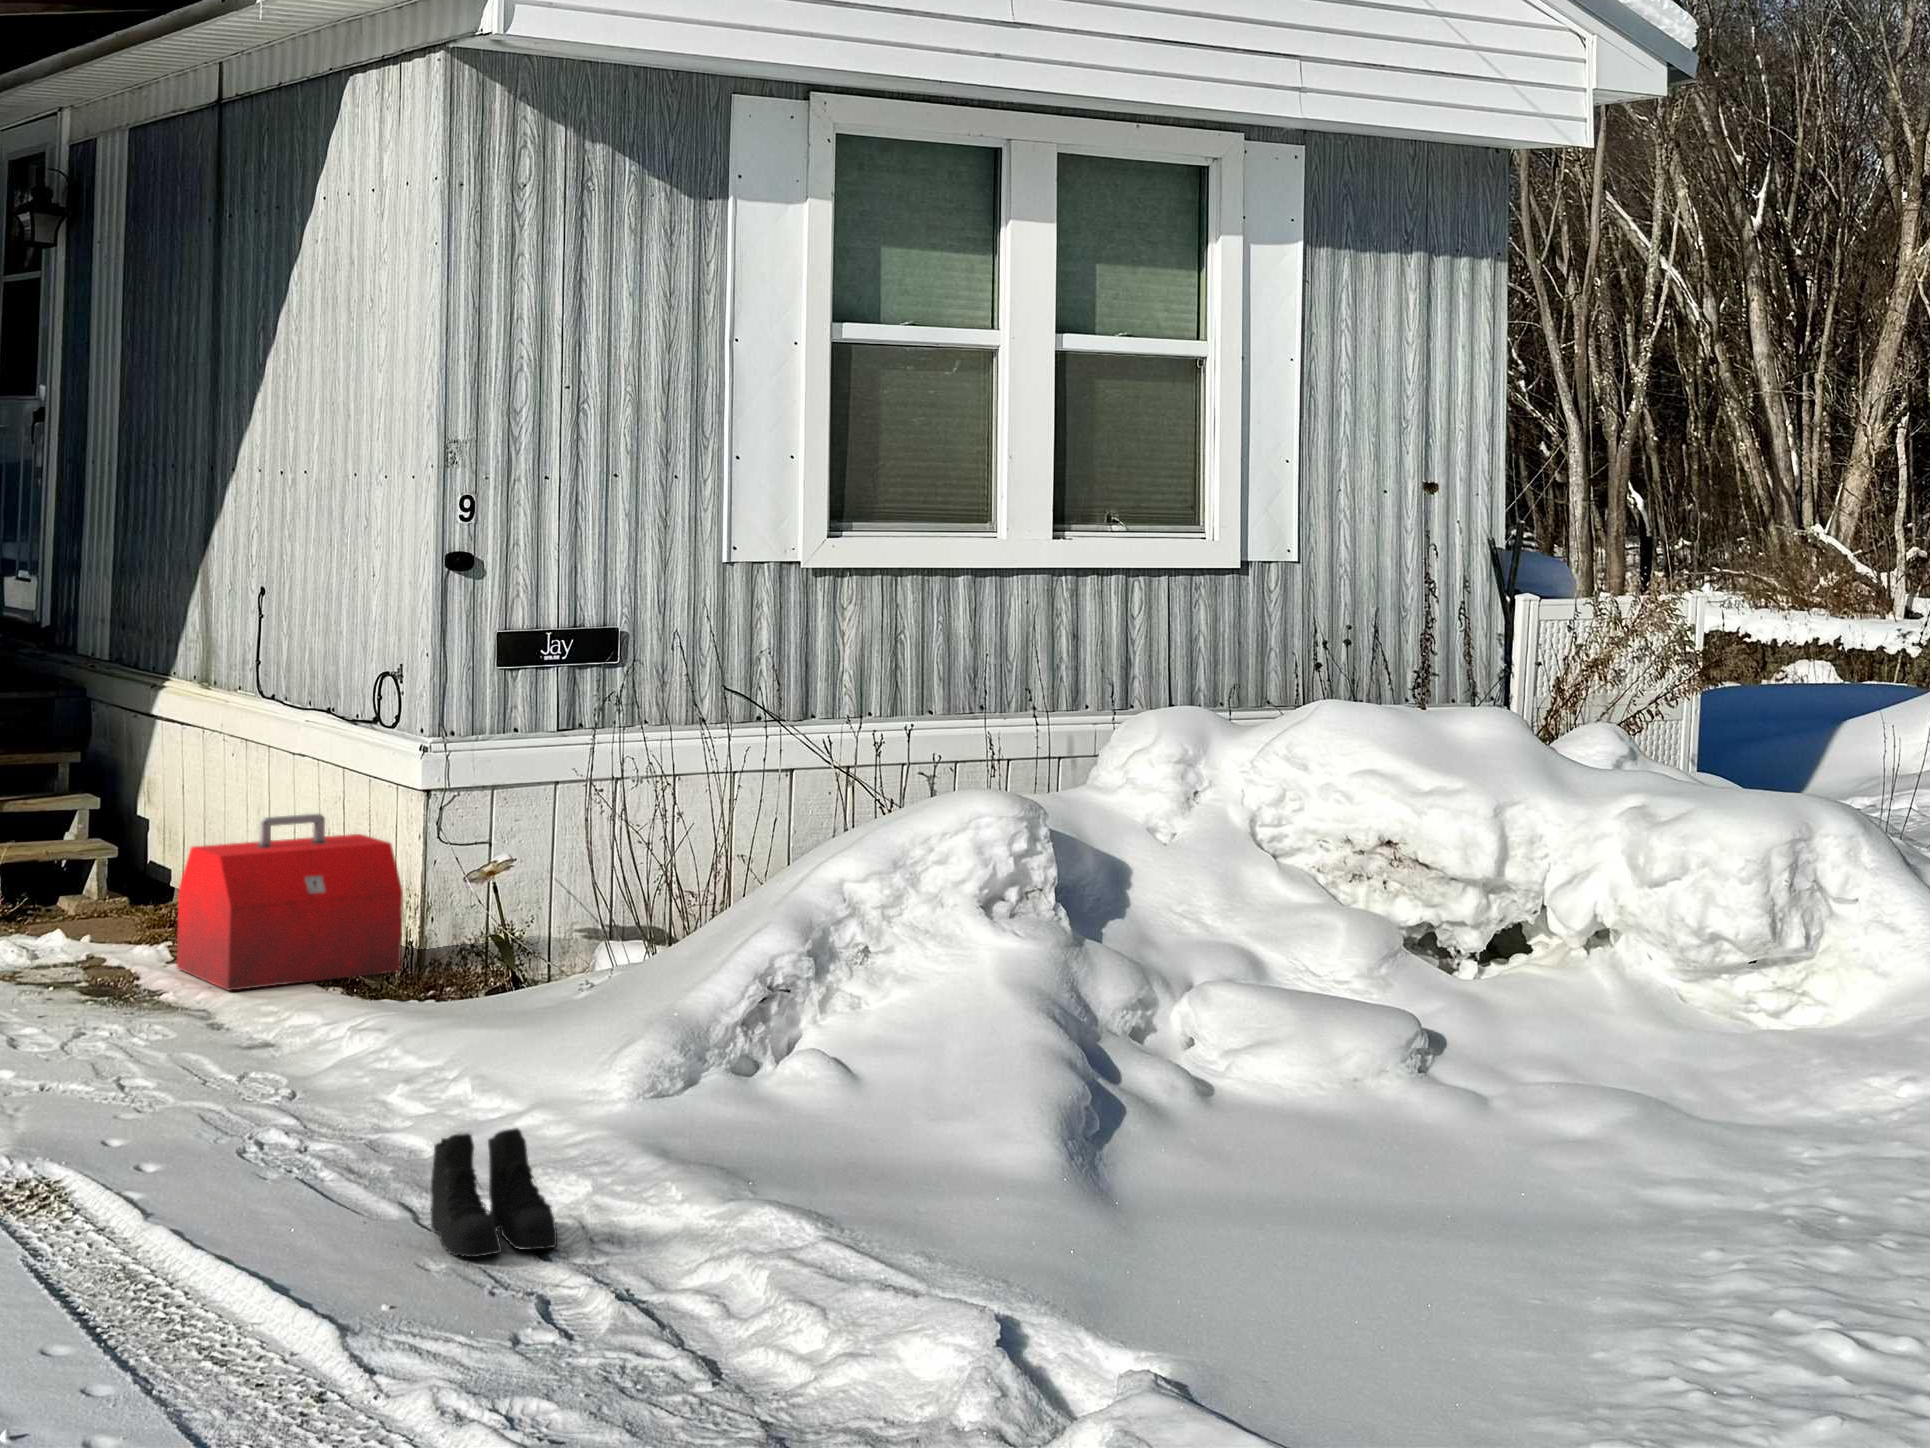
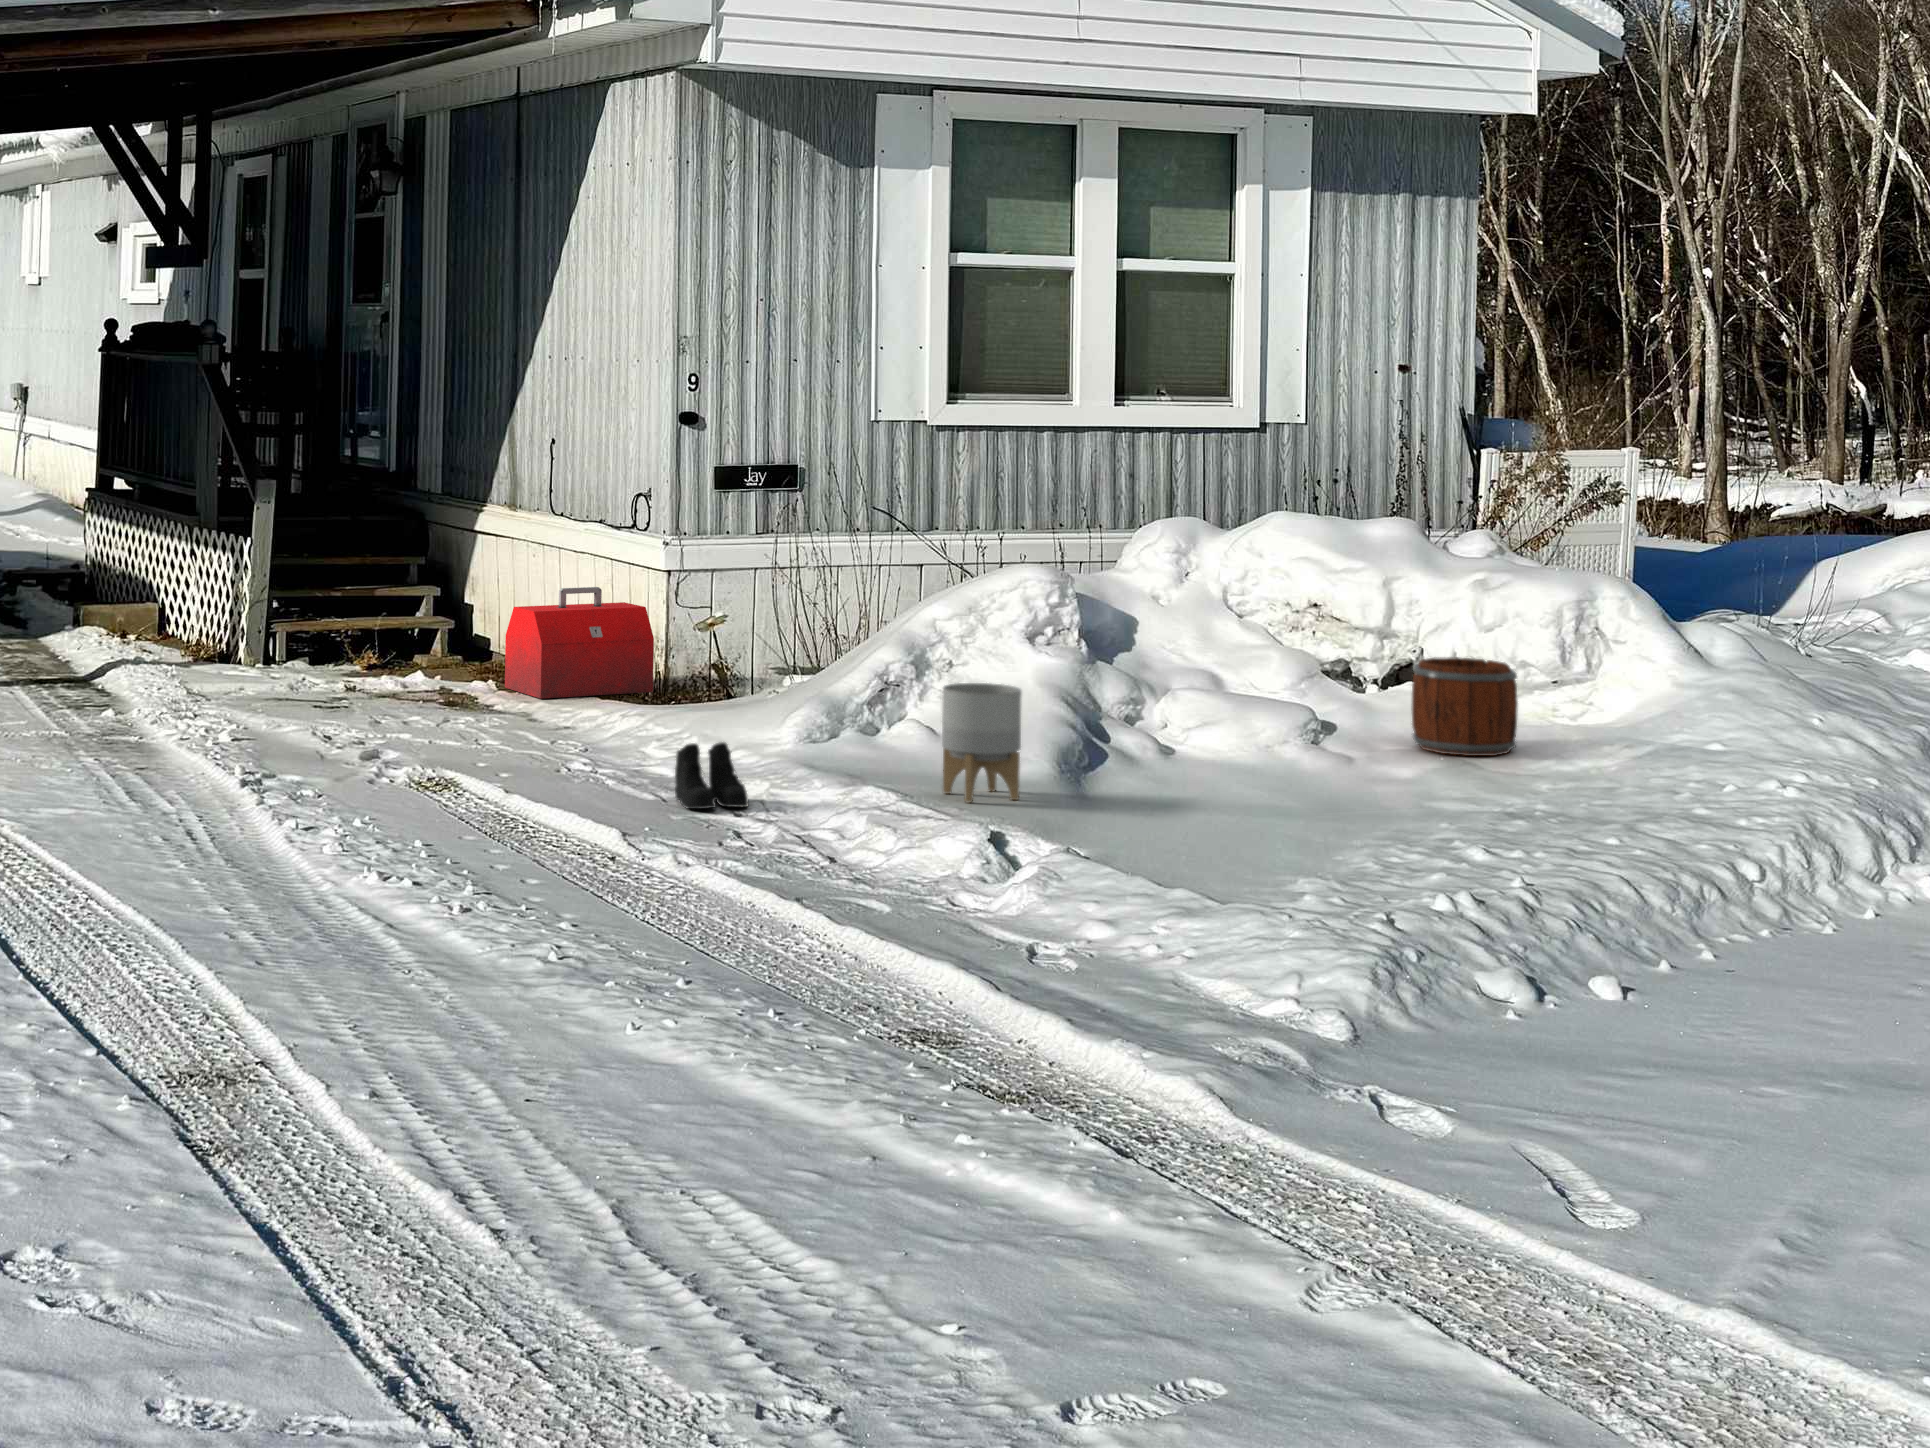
bucket: none [1572,932,1740,1094] -> present [1412,657,1518,756]
planter: none [878,1008,1009,1221] -> present [942,683,1022,802]

